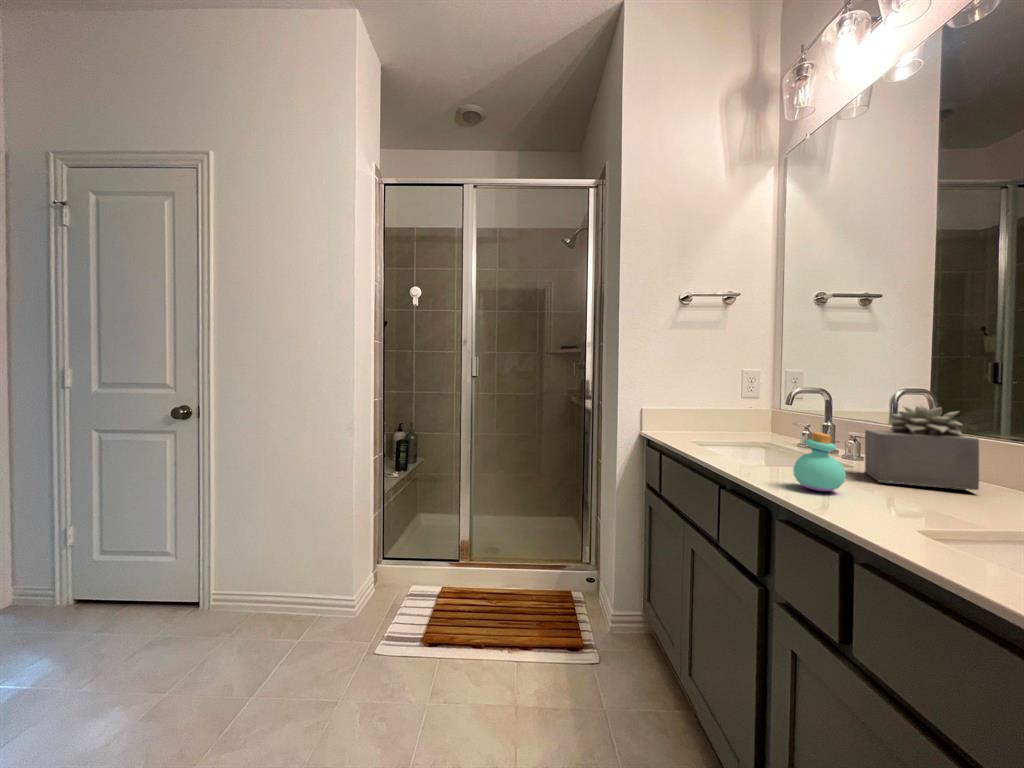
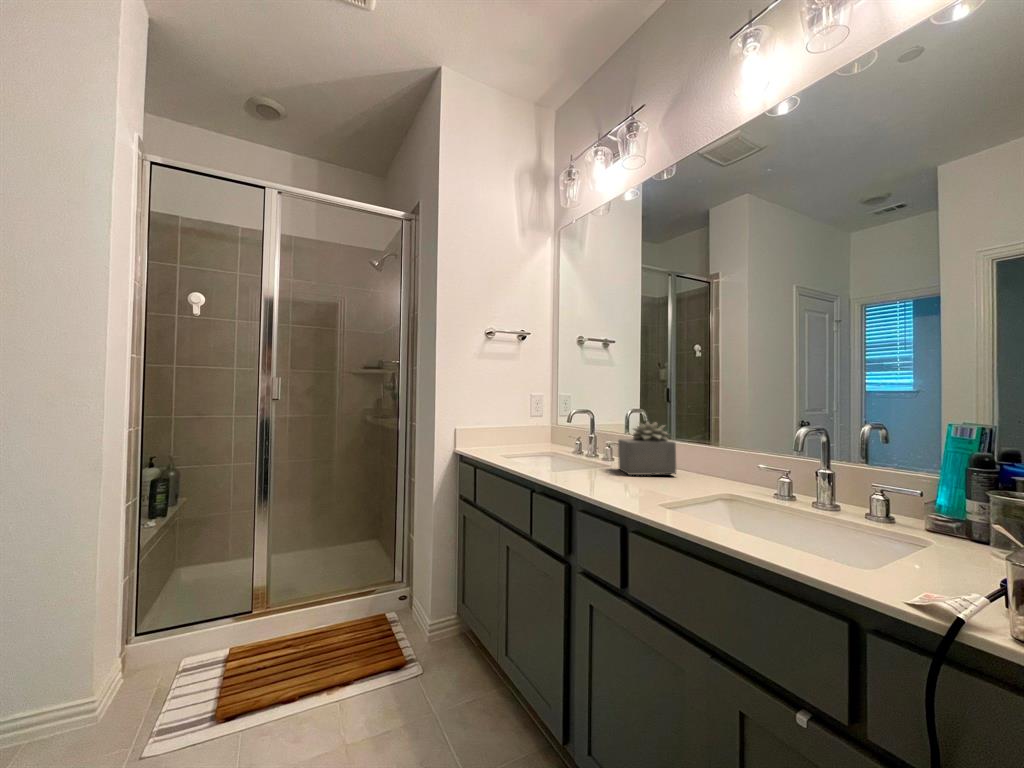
perfume bottle: present [793,432,846,491] -> none [586,444,616,485]

